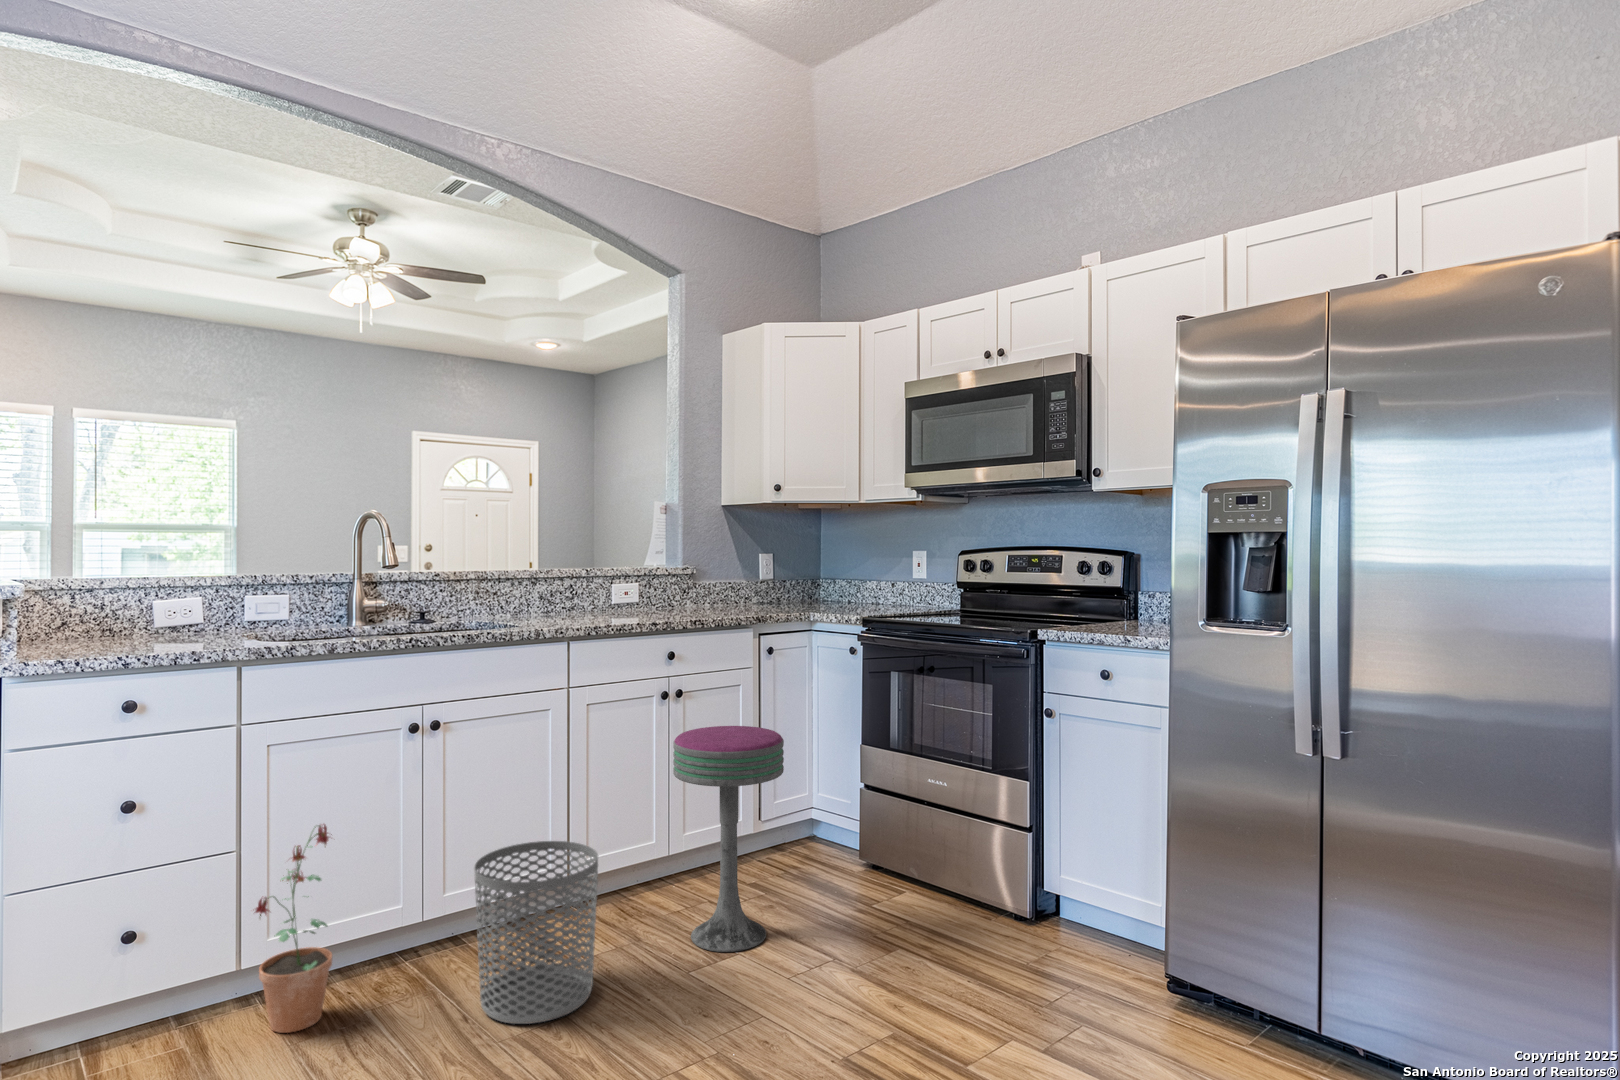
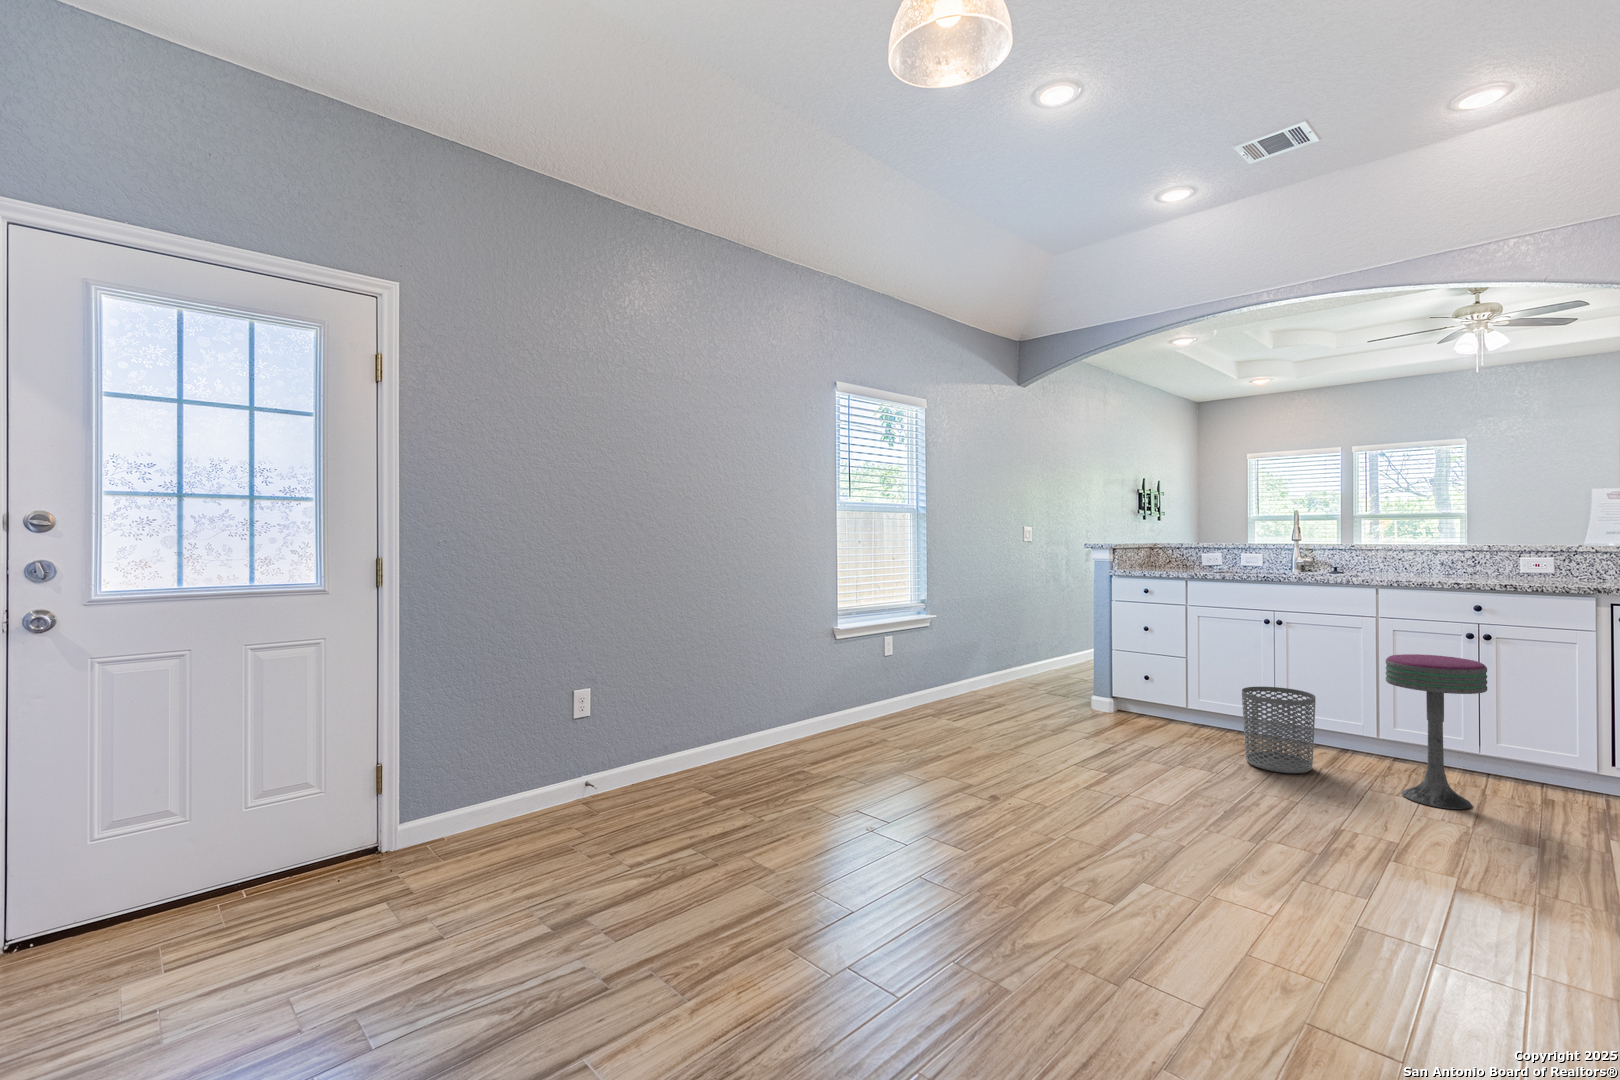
potted plant: present [255,824,332,1033] -> none [1179,654,1221,737]

